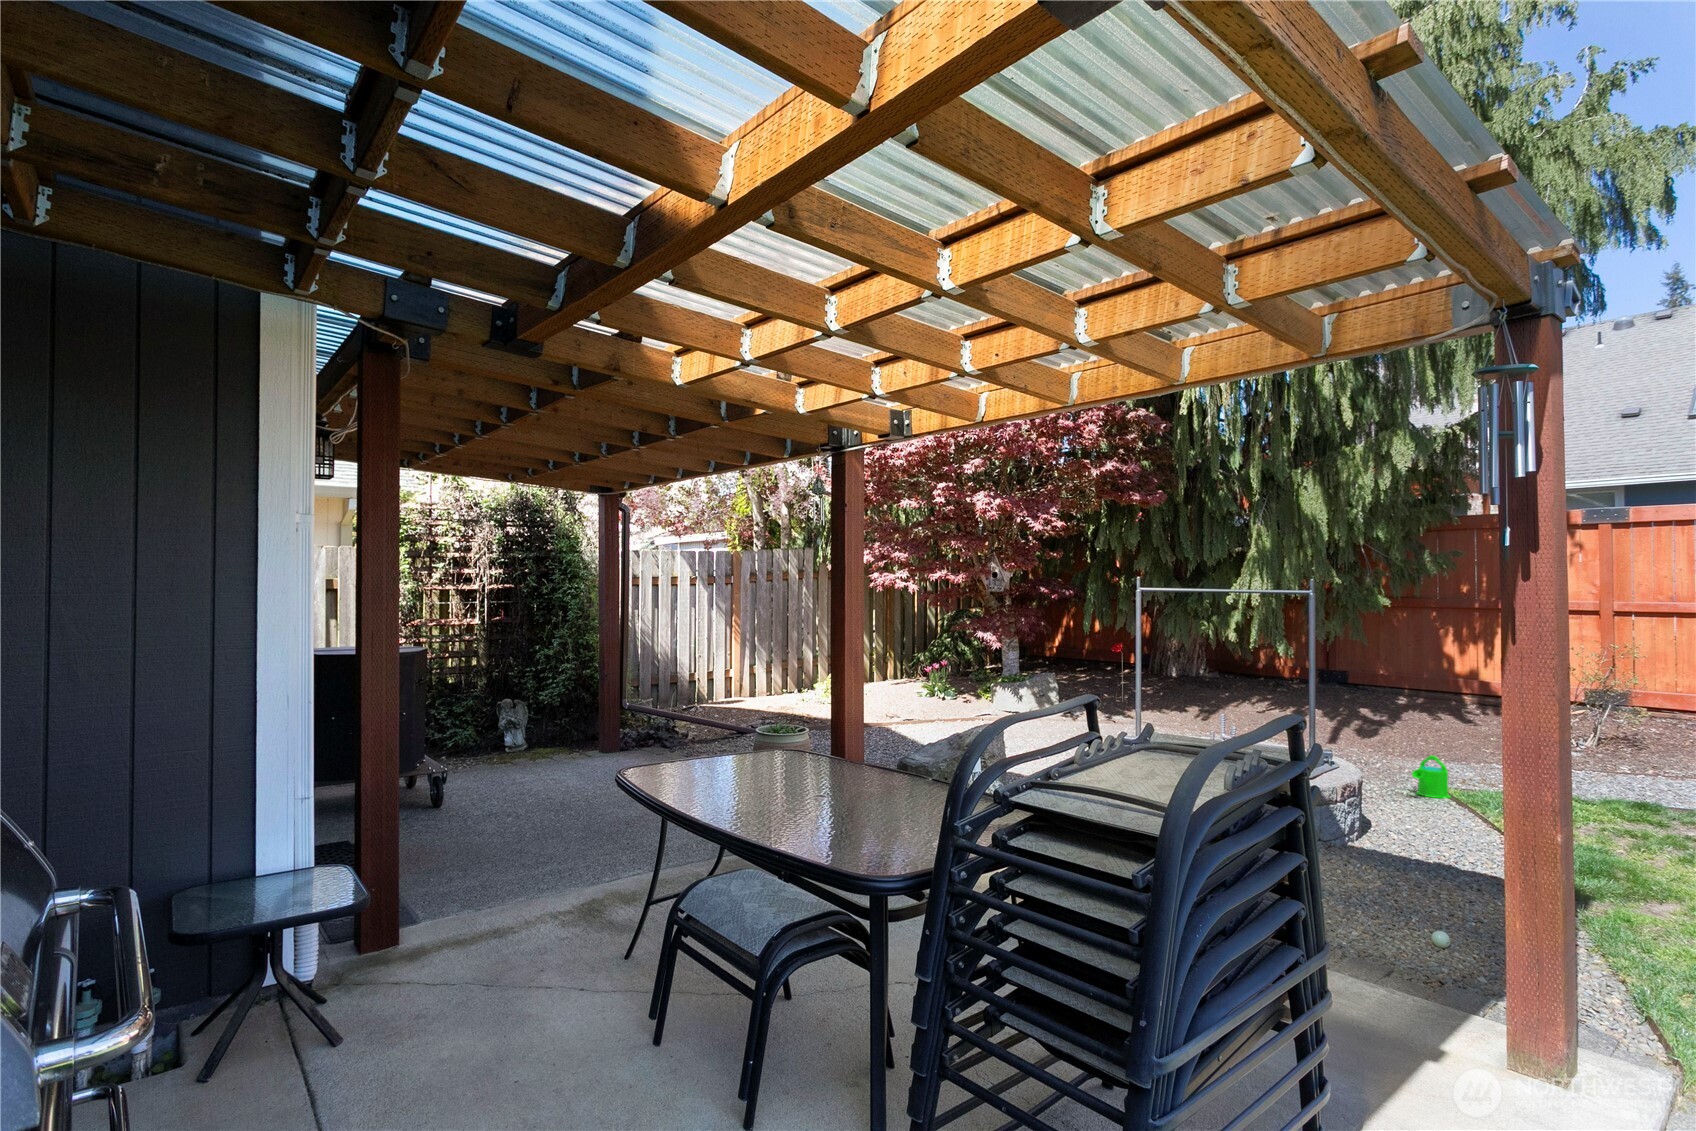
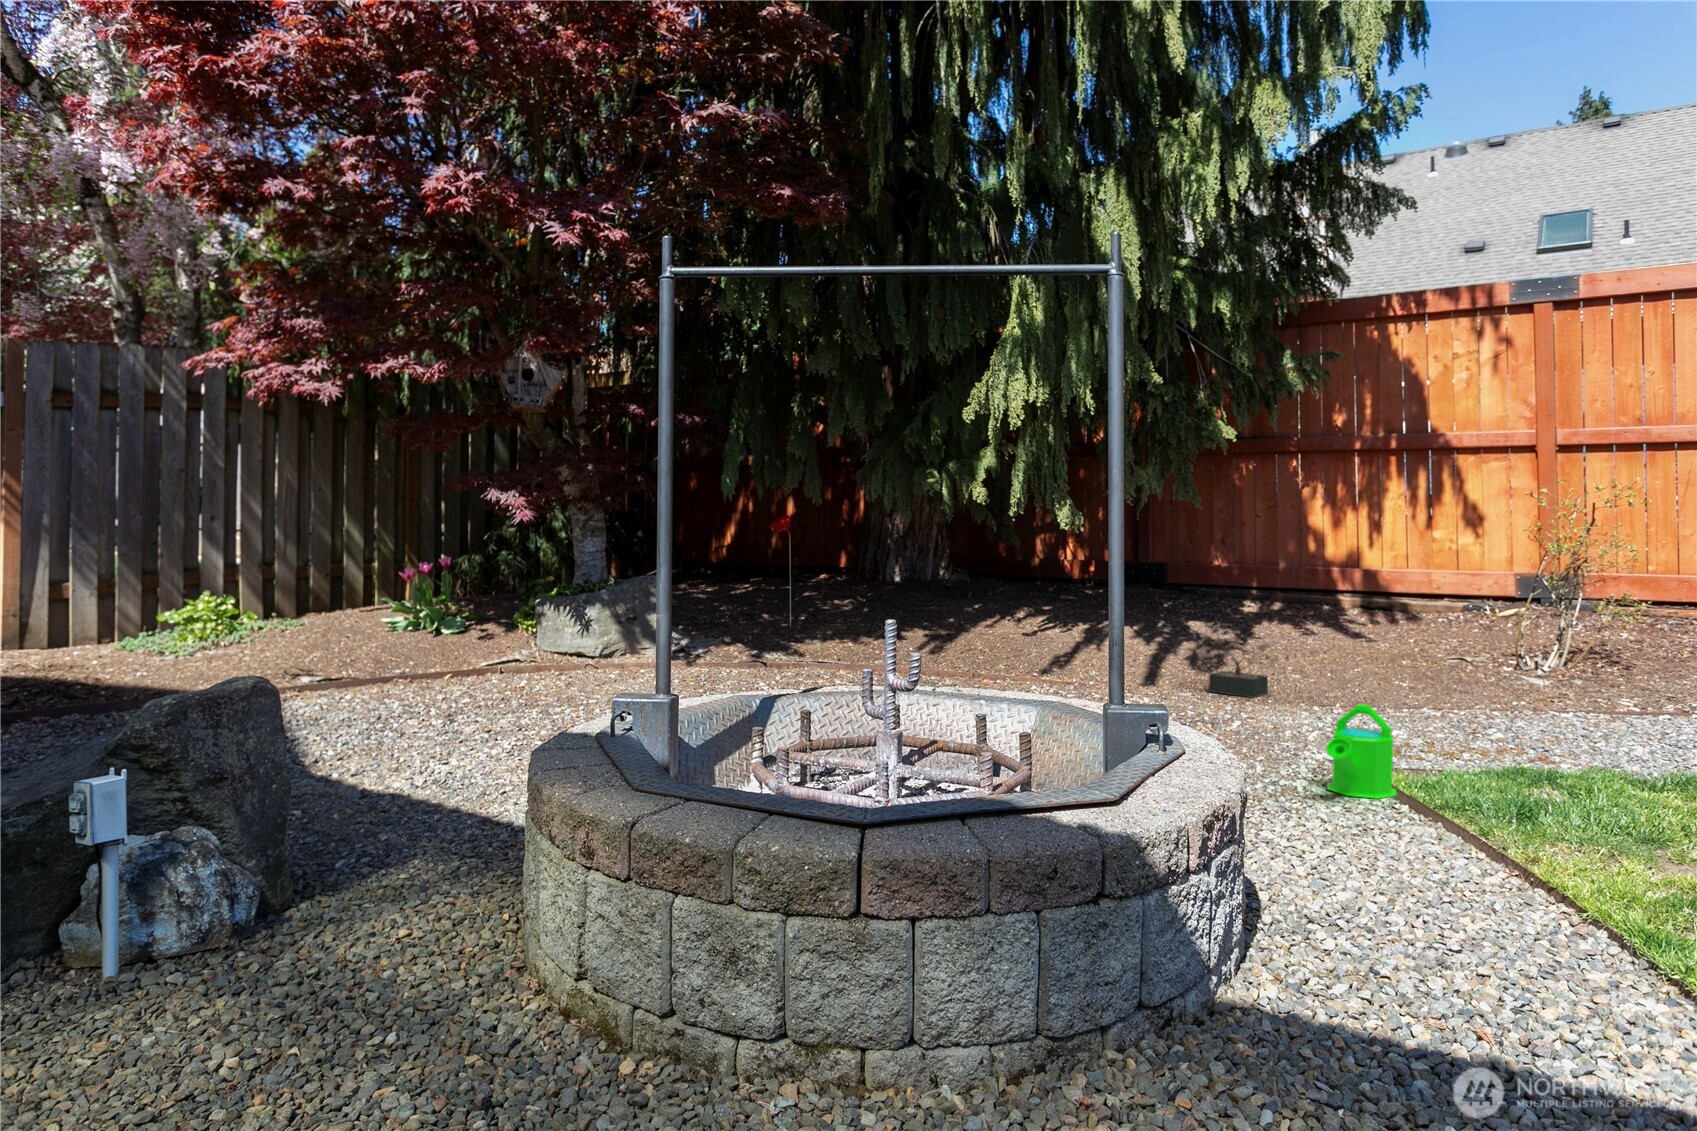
decorative plant: none [1359,711,1411,753] -> present [1196,623,1278,698]

